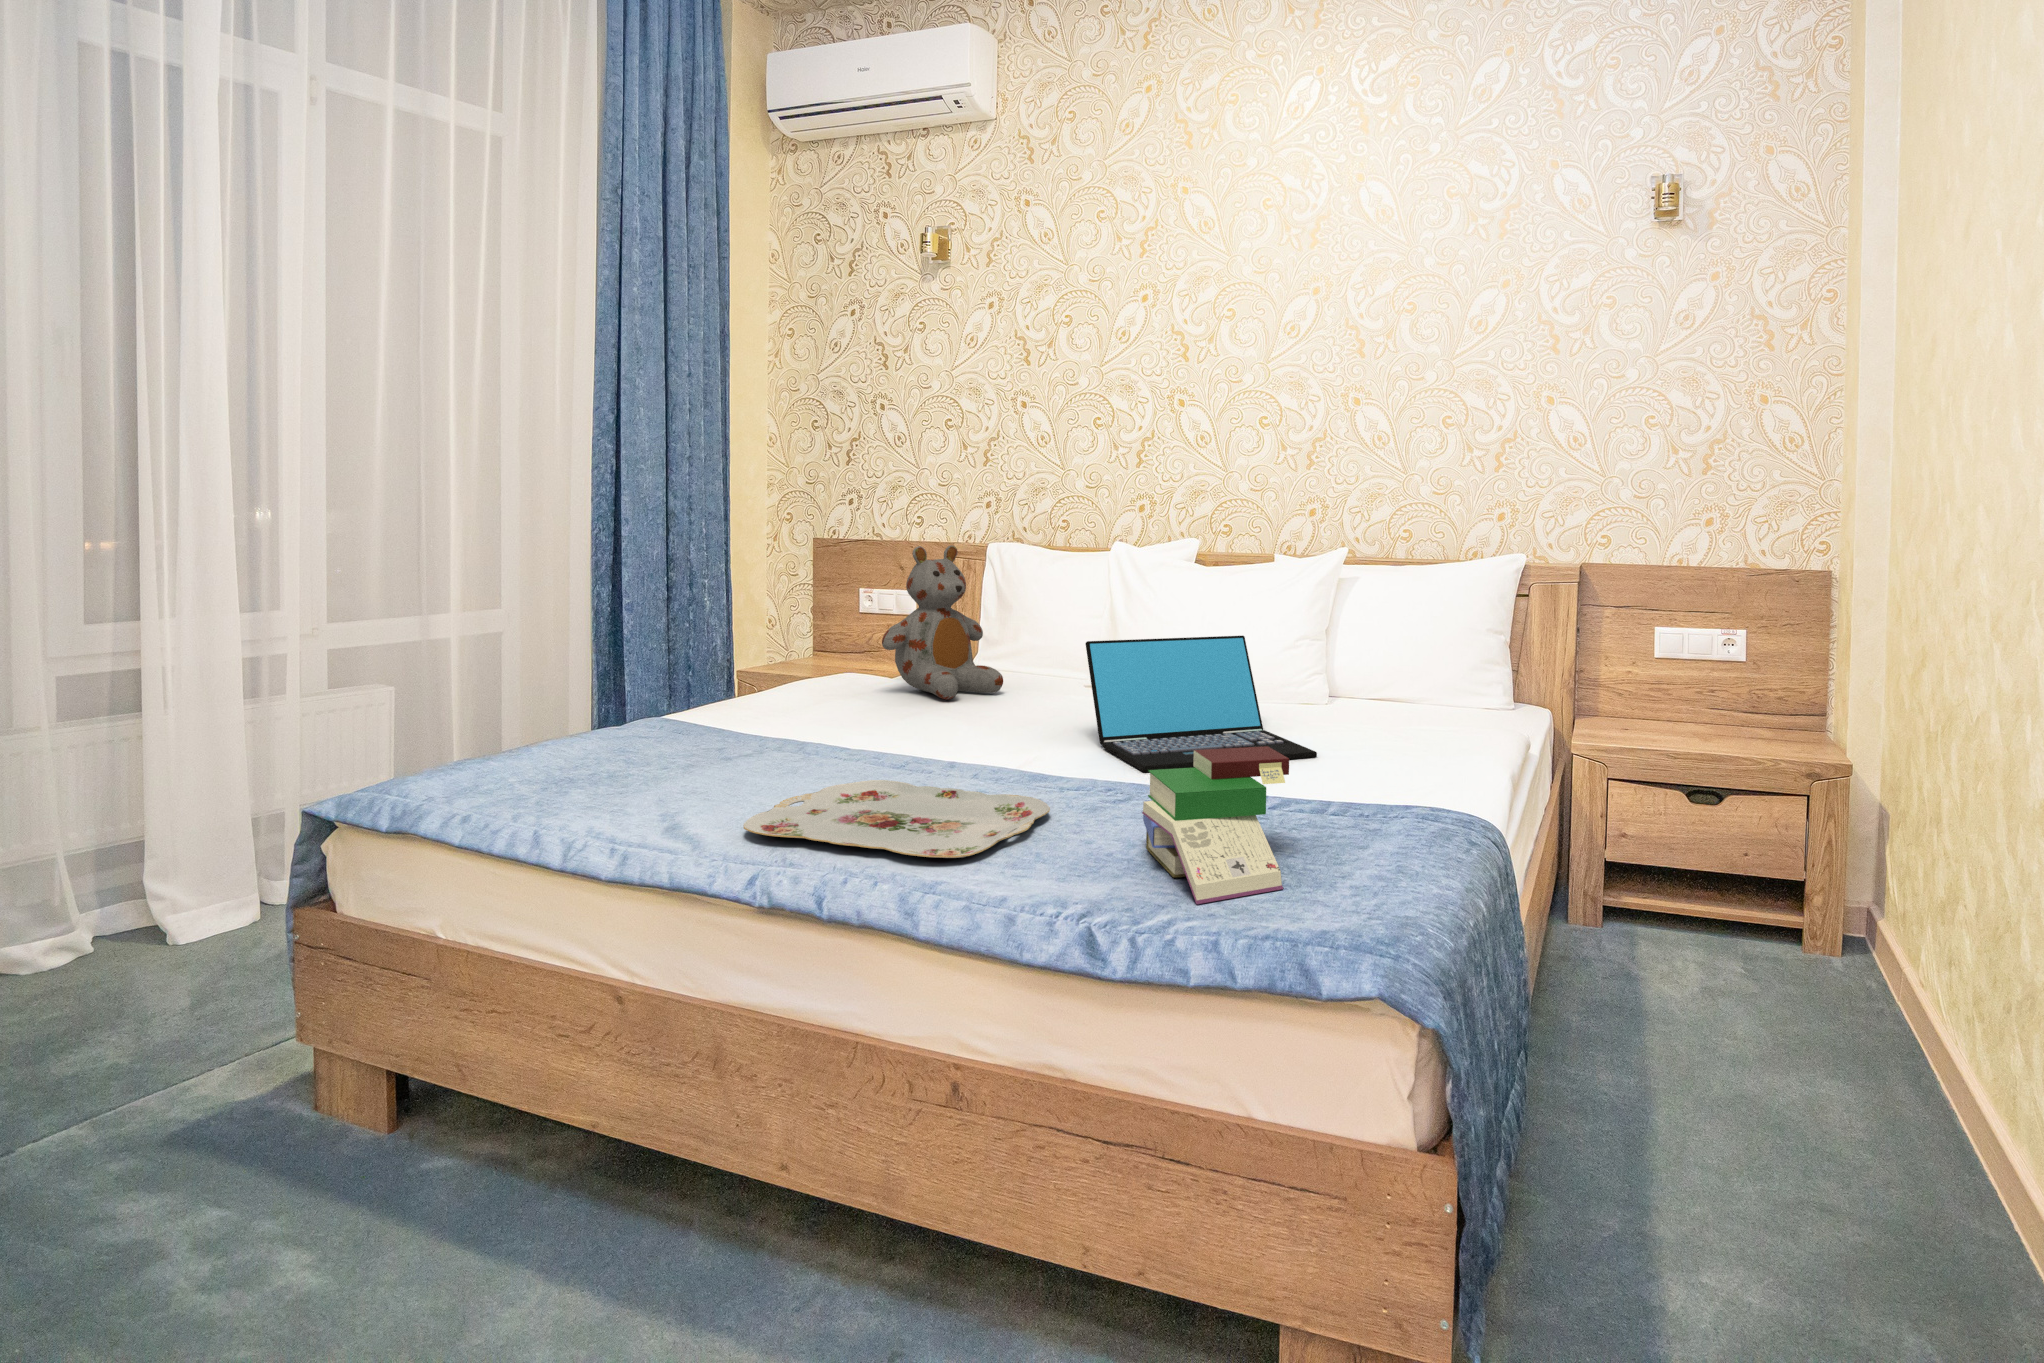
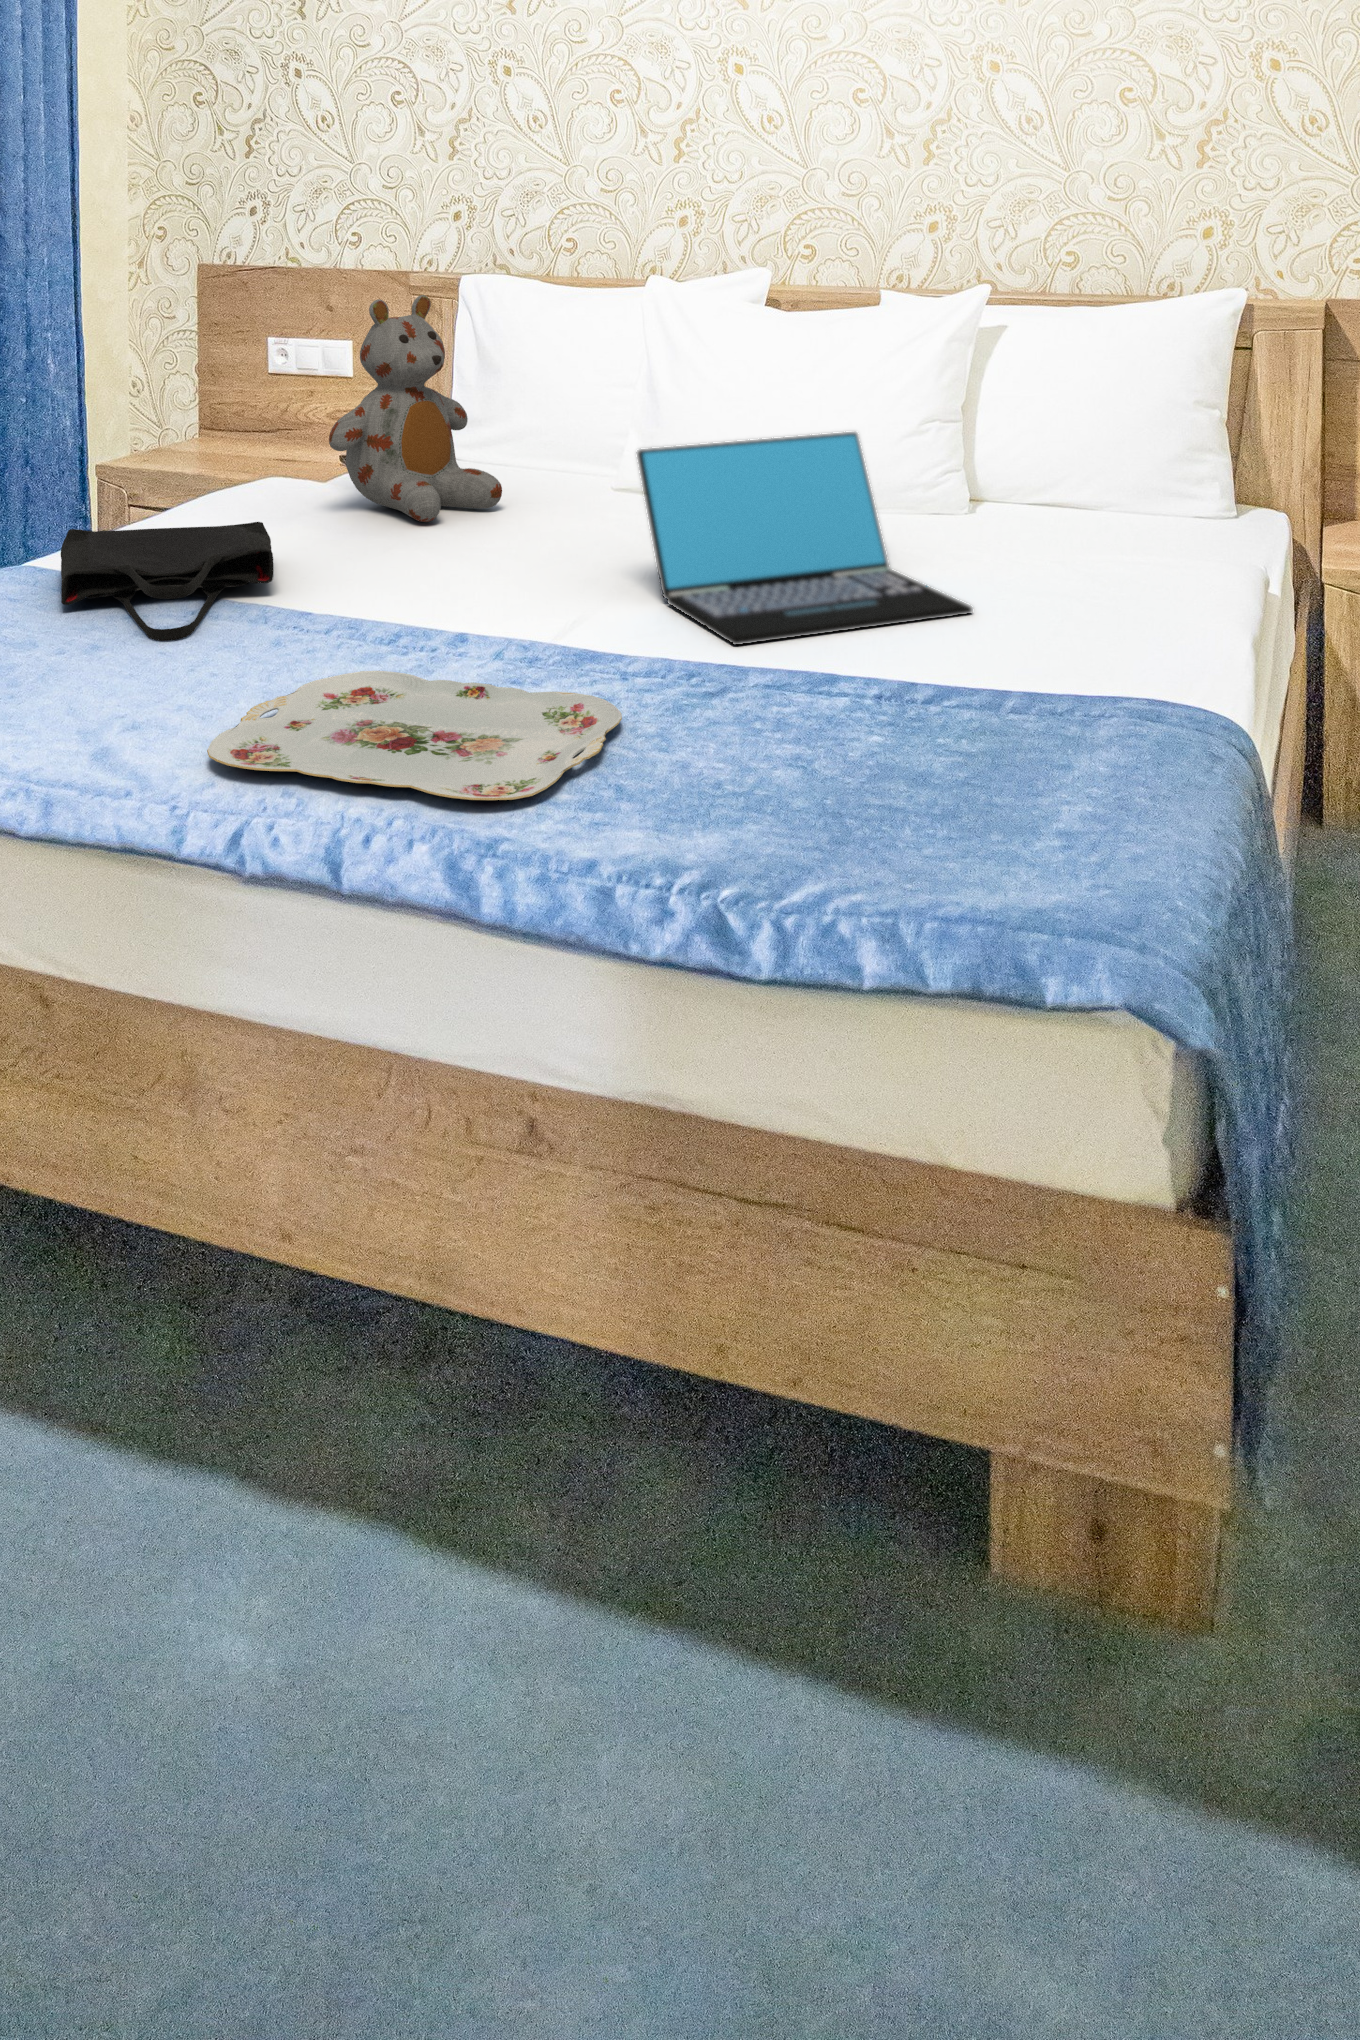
tote bag: none [673,692,831,763] -> present [61,522,273,641]
book: present [1142,746,1289,904] -> none [760,629,969,868]

